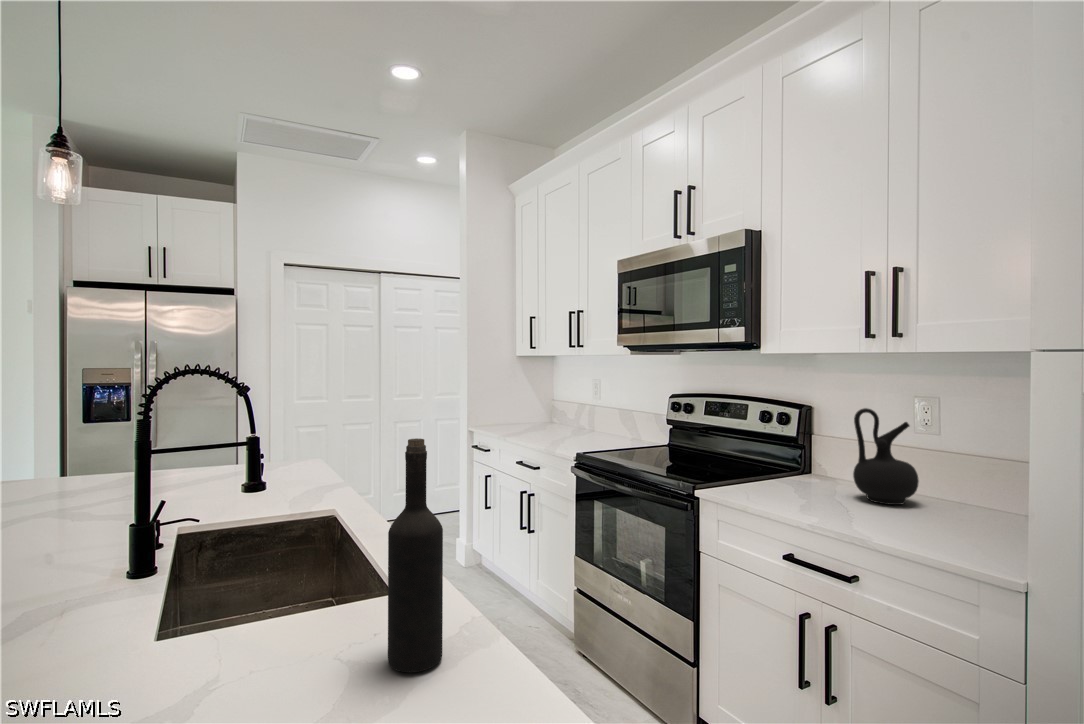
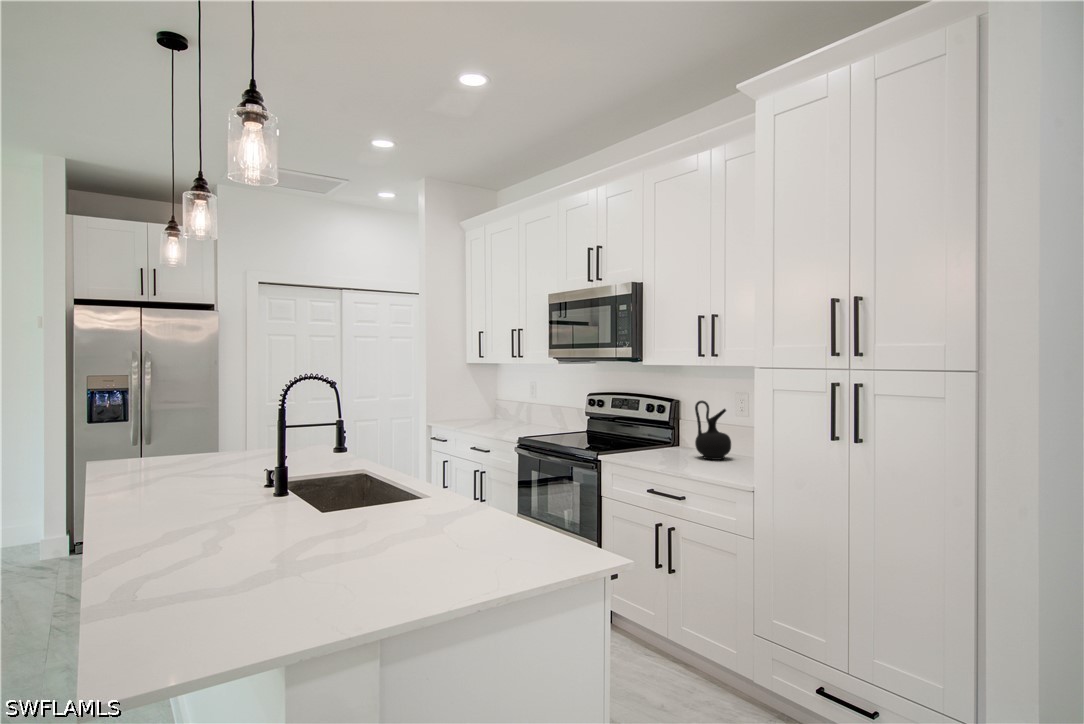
wine bottle: present [388,438,443,672] -> none [443,414,467,515]

